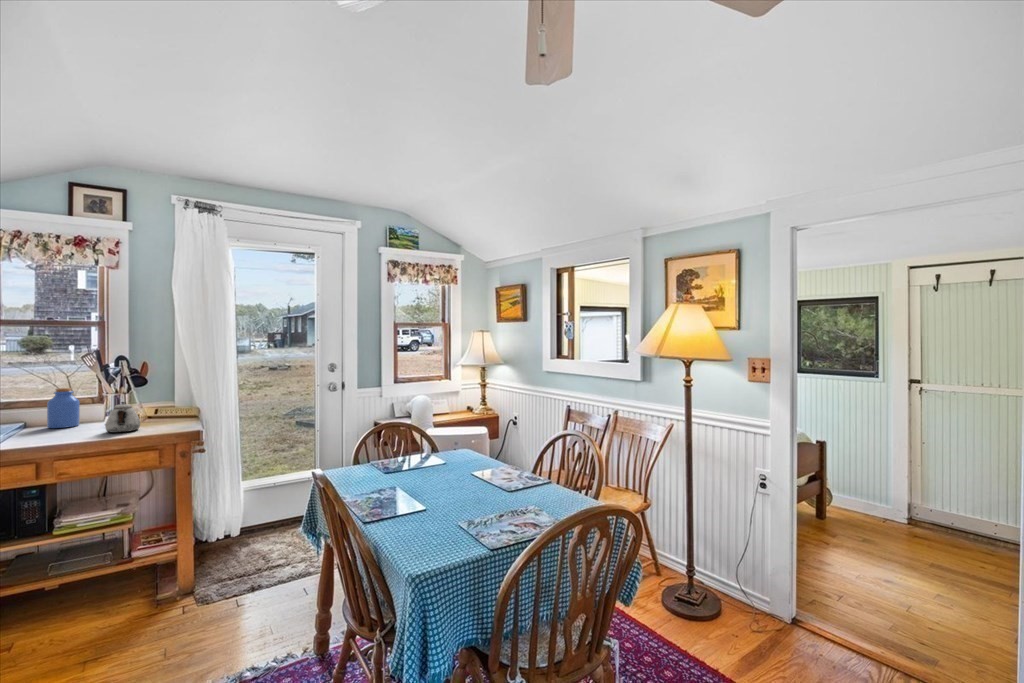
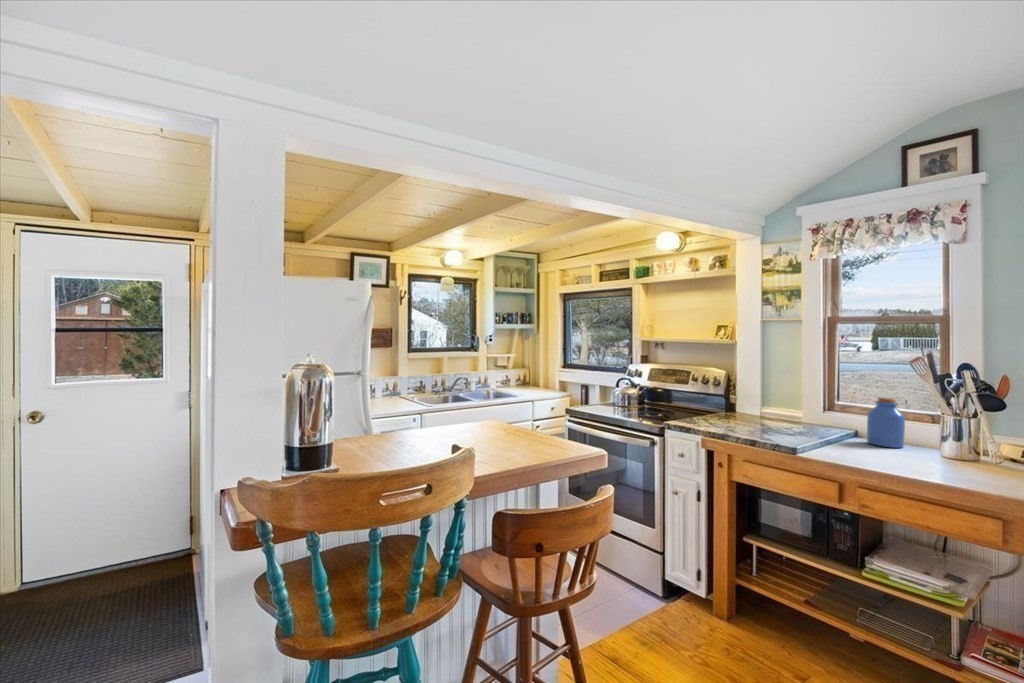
teapot: present [105,402,140,433] -> none [929,429,984,476]

